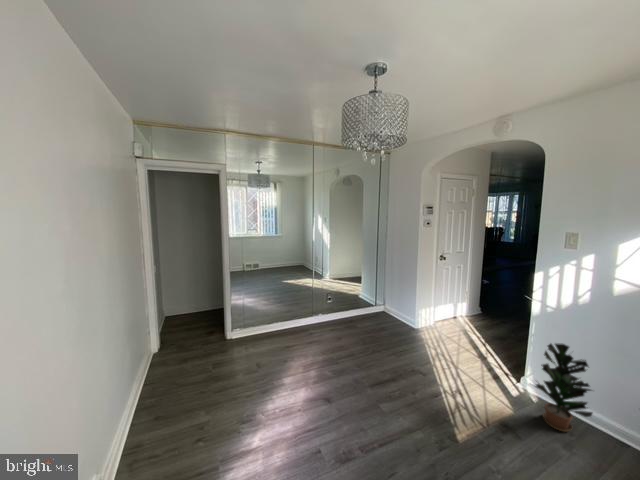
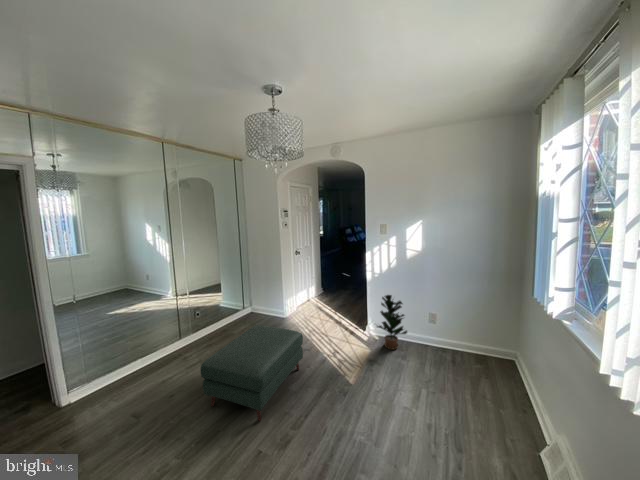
ottoman: none [300,325,408,421] -> present [201,325,303,421]

